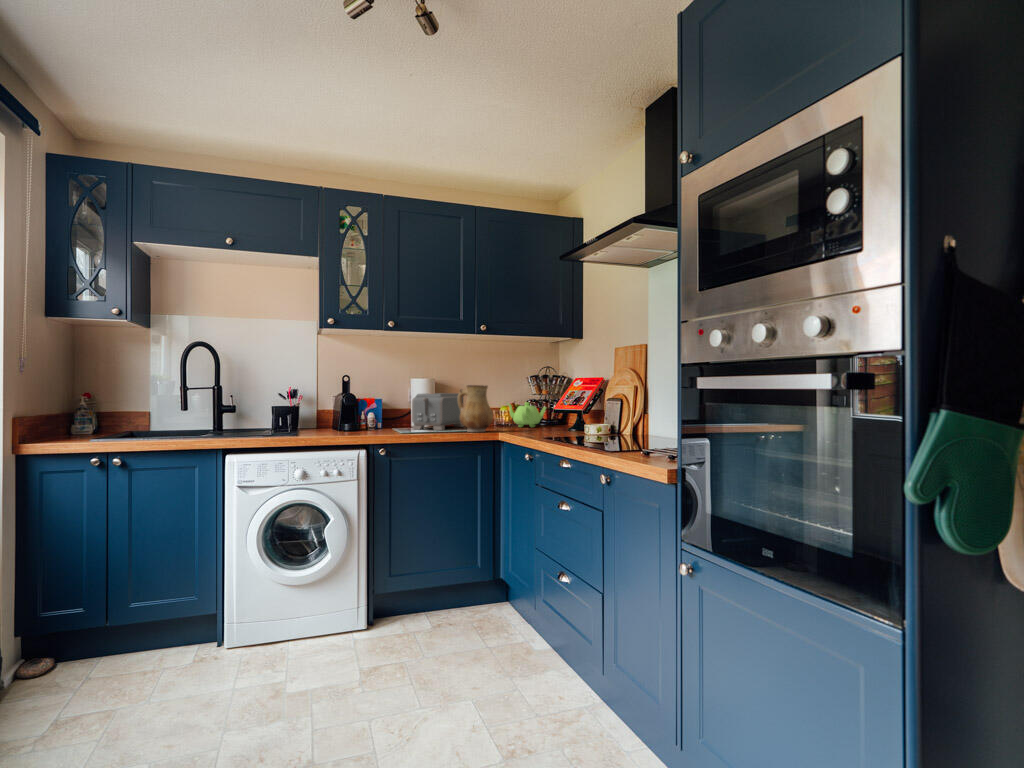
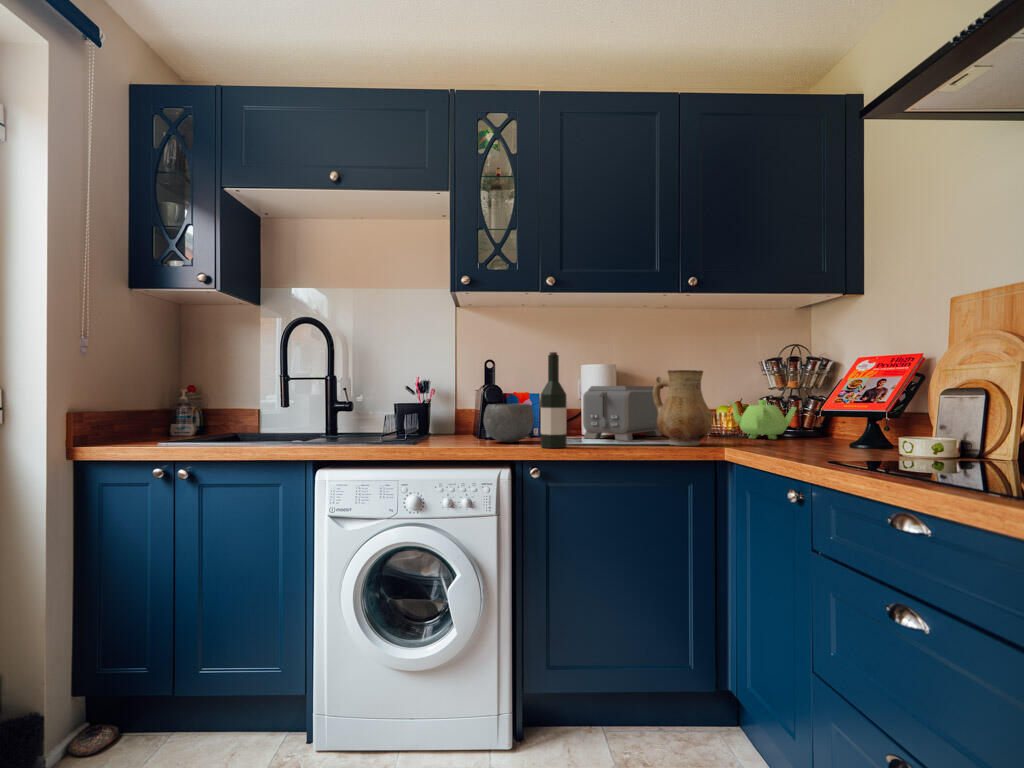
wine bottle: none [386,374,403,436] -> present [541,352,567,448]
ceramic bowl: none [344,406,379,433] -> present [483,404,534,443]

